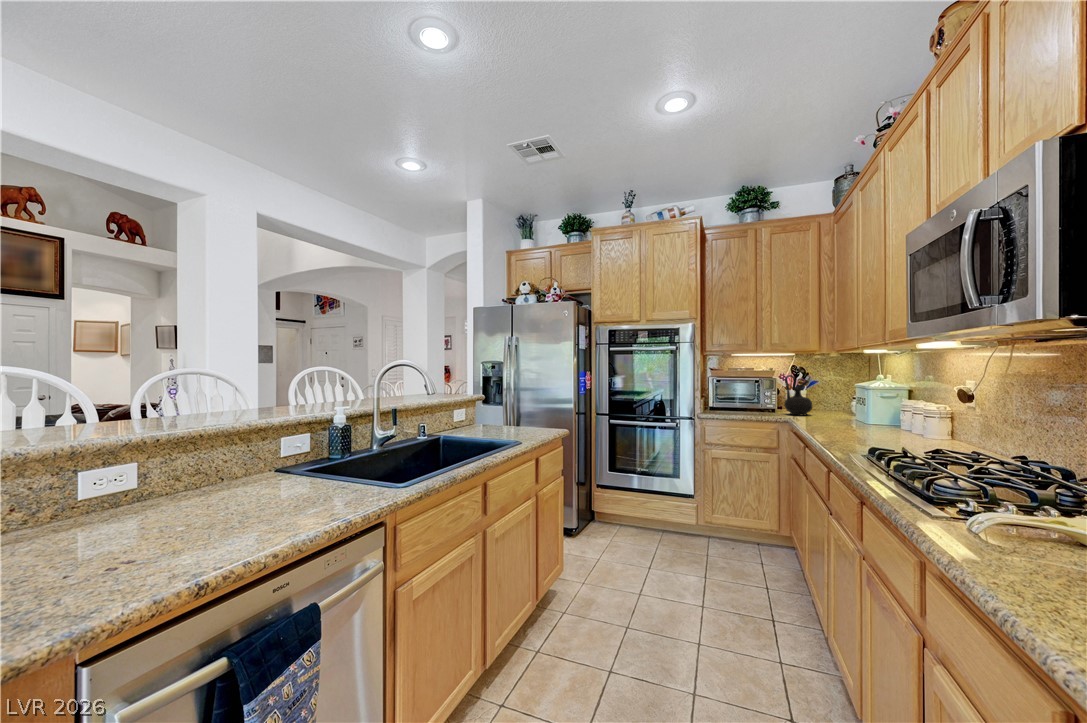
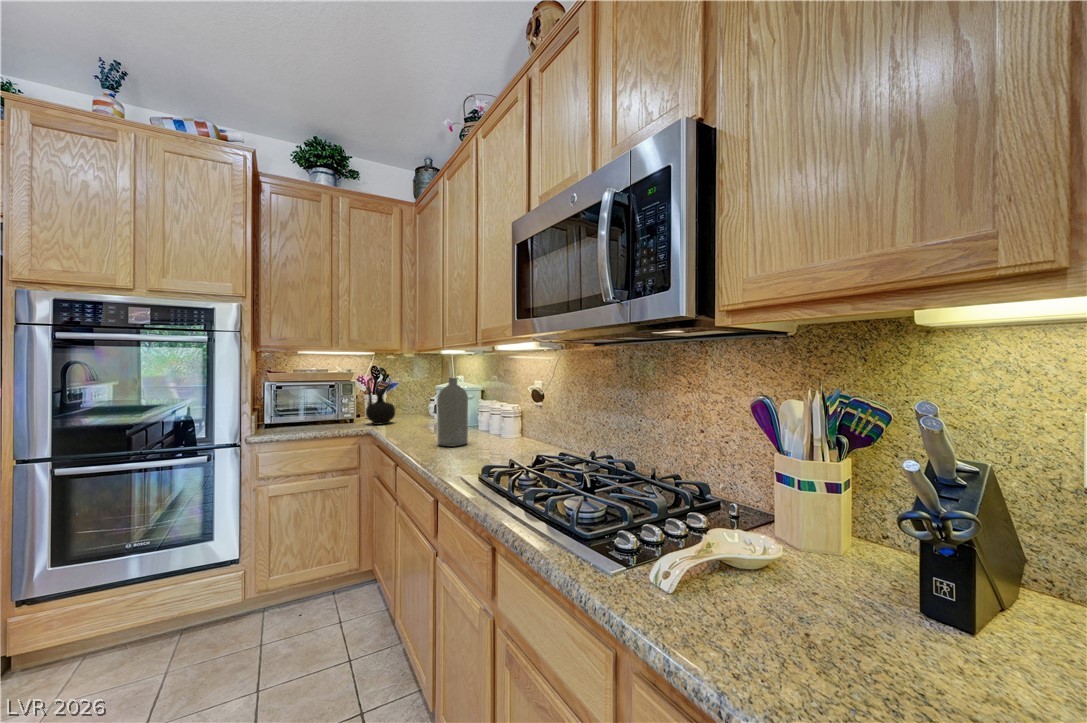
bottle: none [844,375,877,438] -> present [438,377,468,447]

